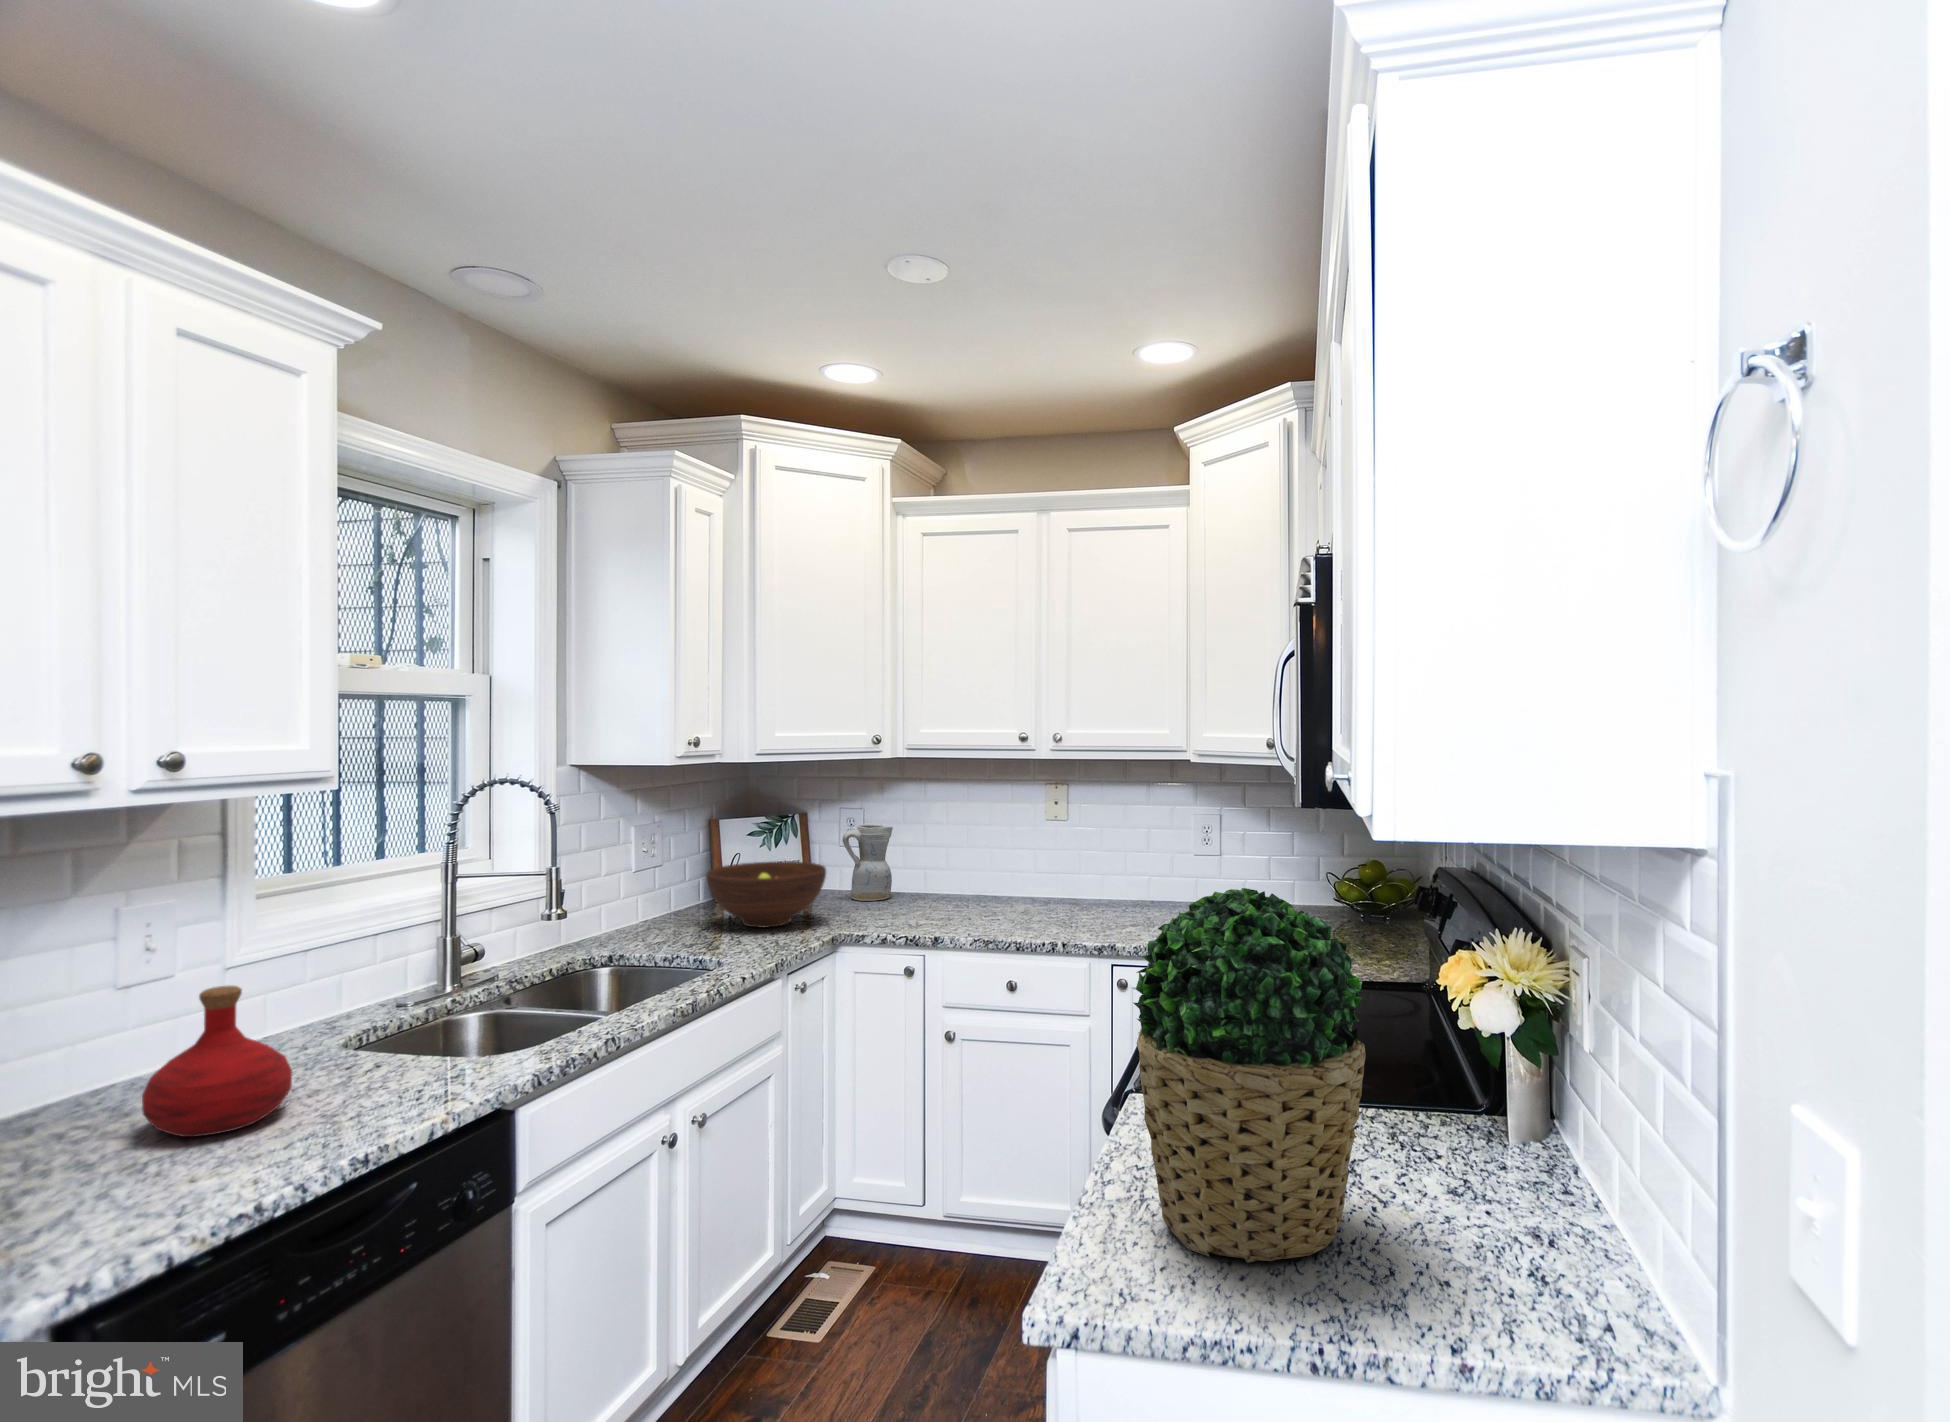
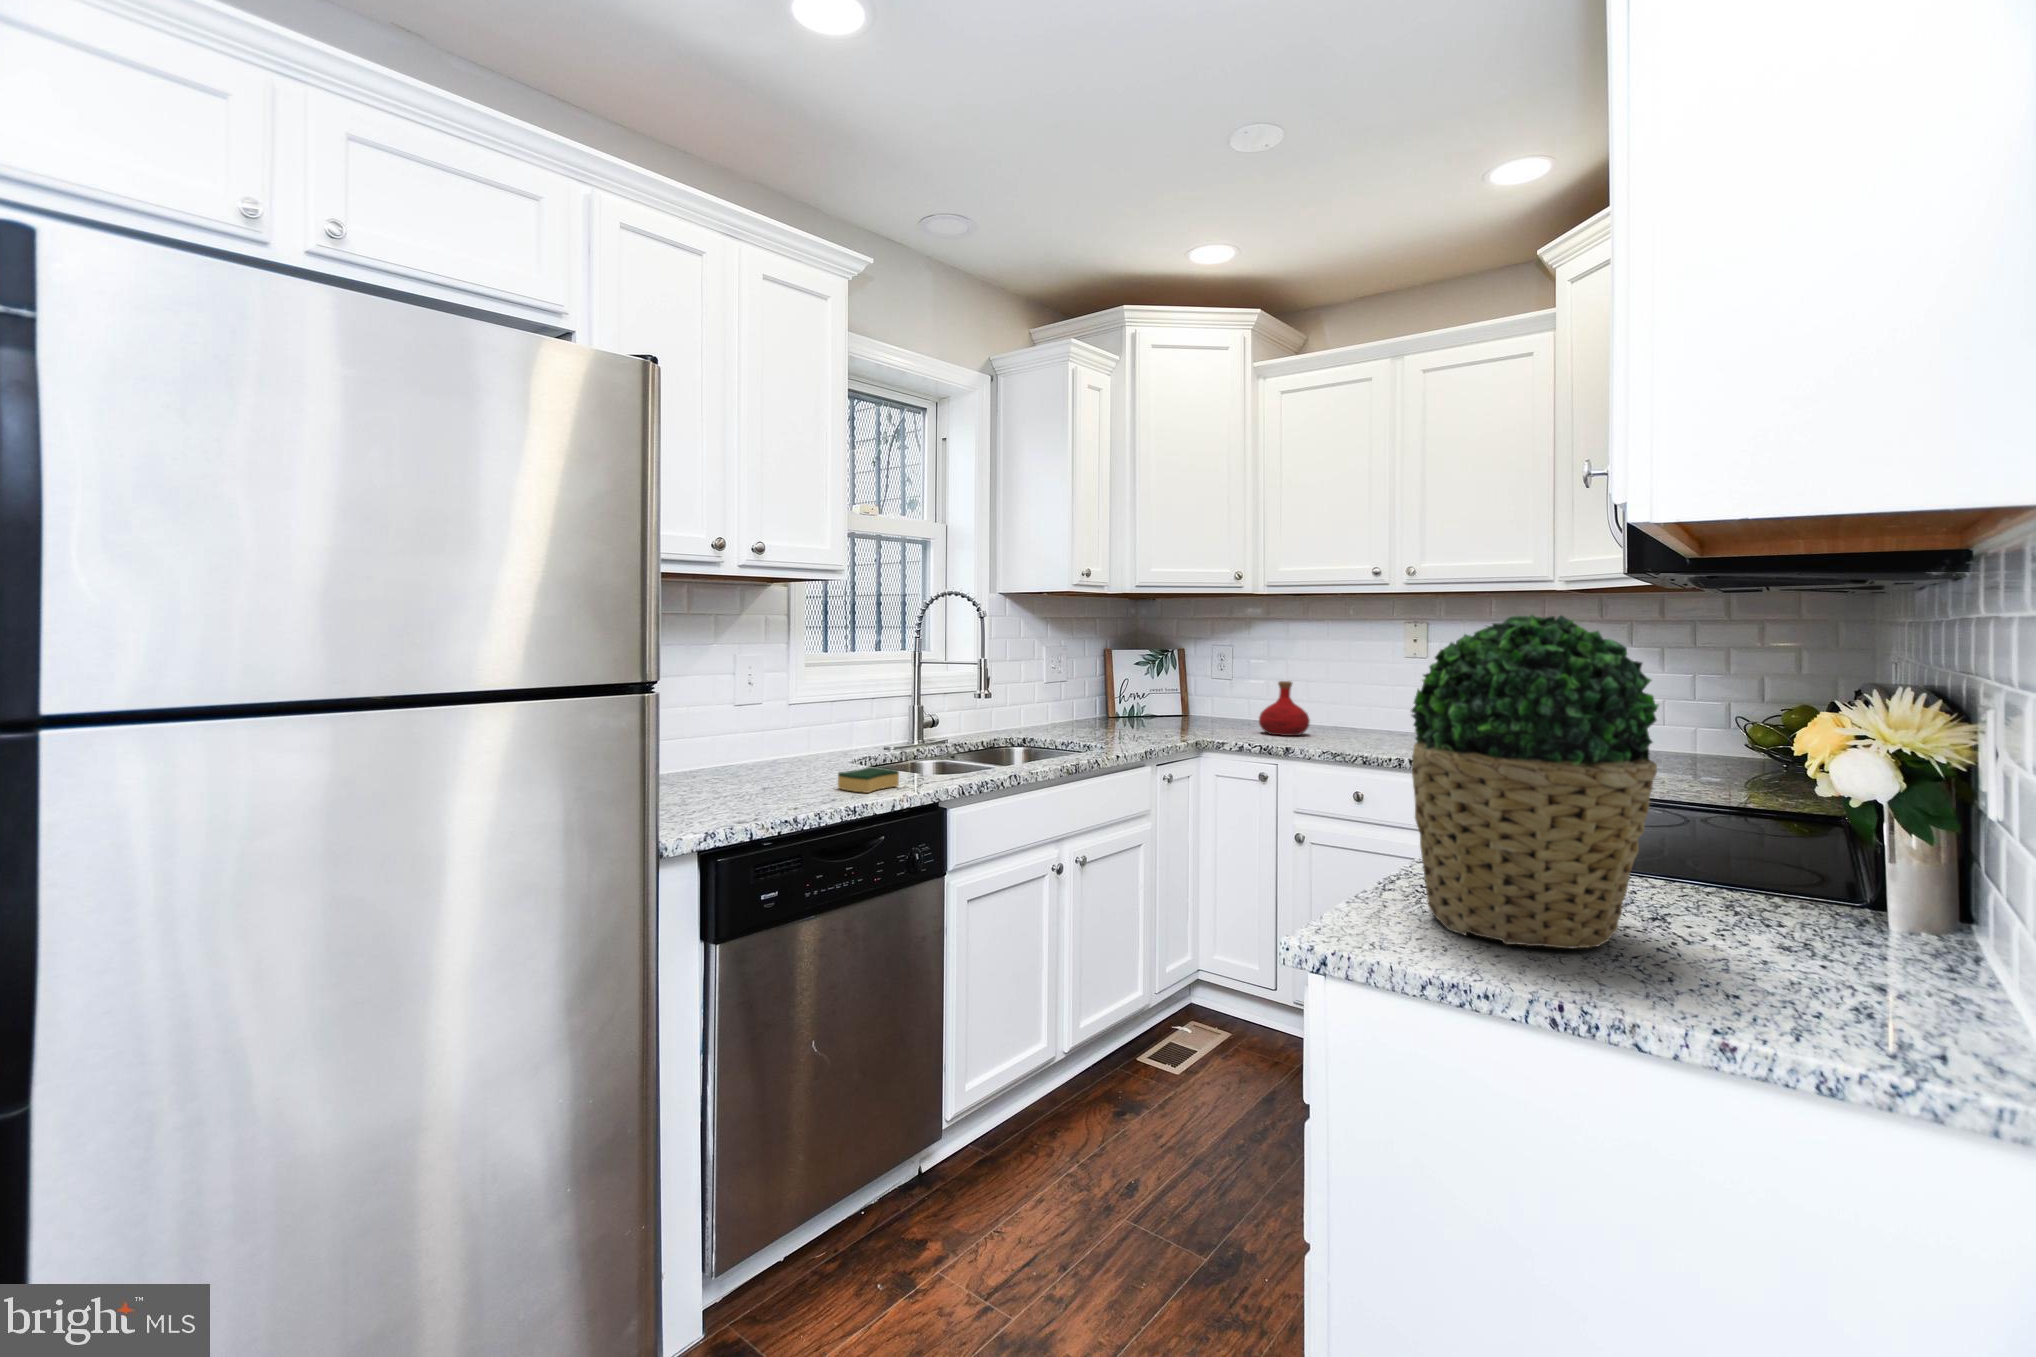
ceramic pitcher: present [843,824,893,901] -> none [1218,665,1262,727]
fruit bowl: present [706,861,826,928] -> none [1105,686,1200,734]
bottle: present [142,986,292,1137] -> present [1259,681,1310,736]
sponge: none [347,1067,445,1116] -> present [838,767,899,793]

